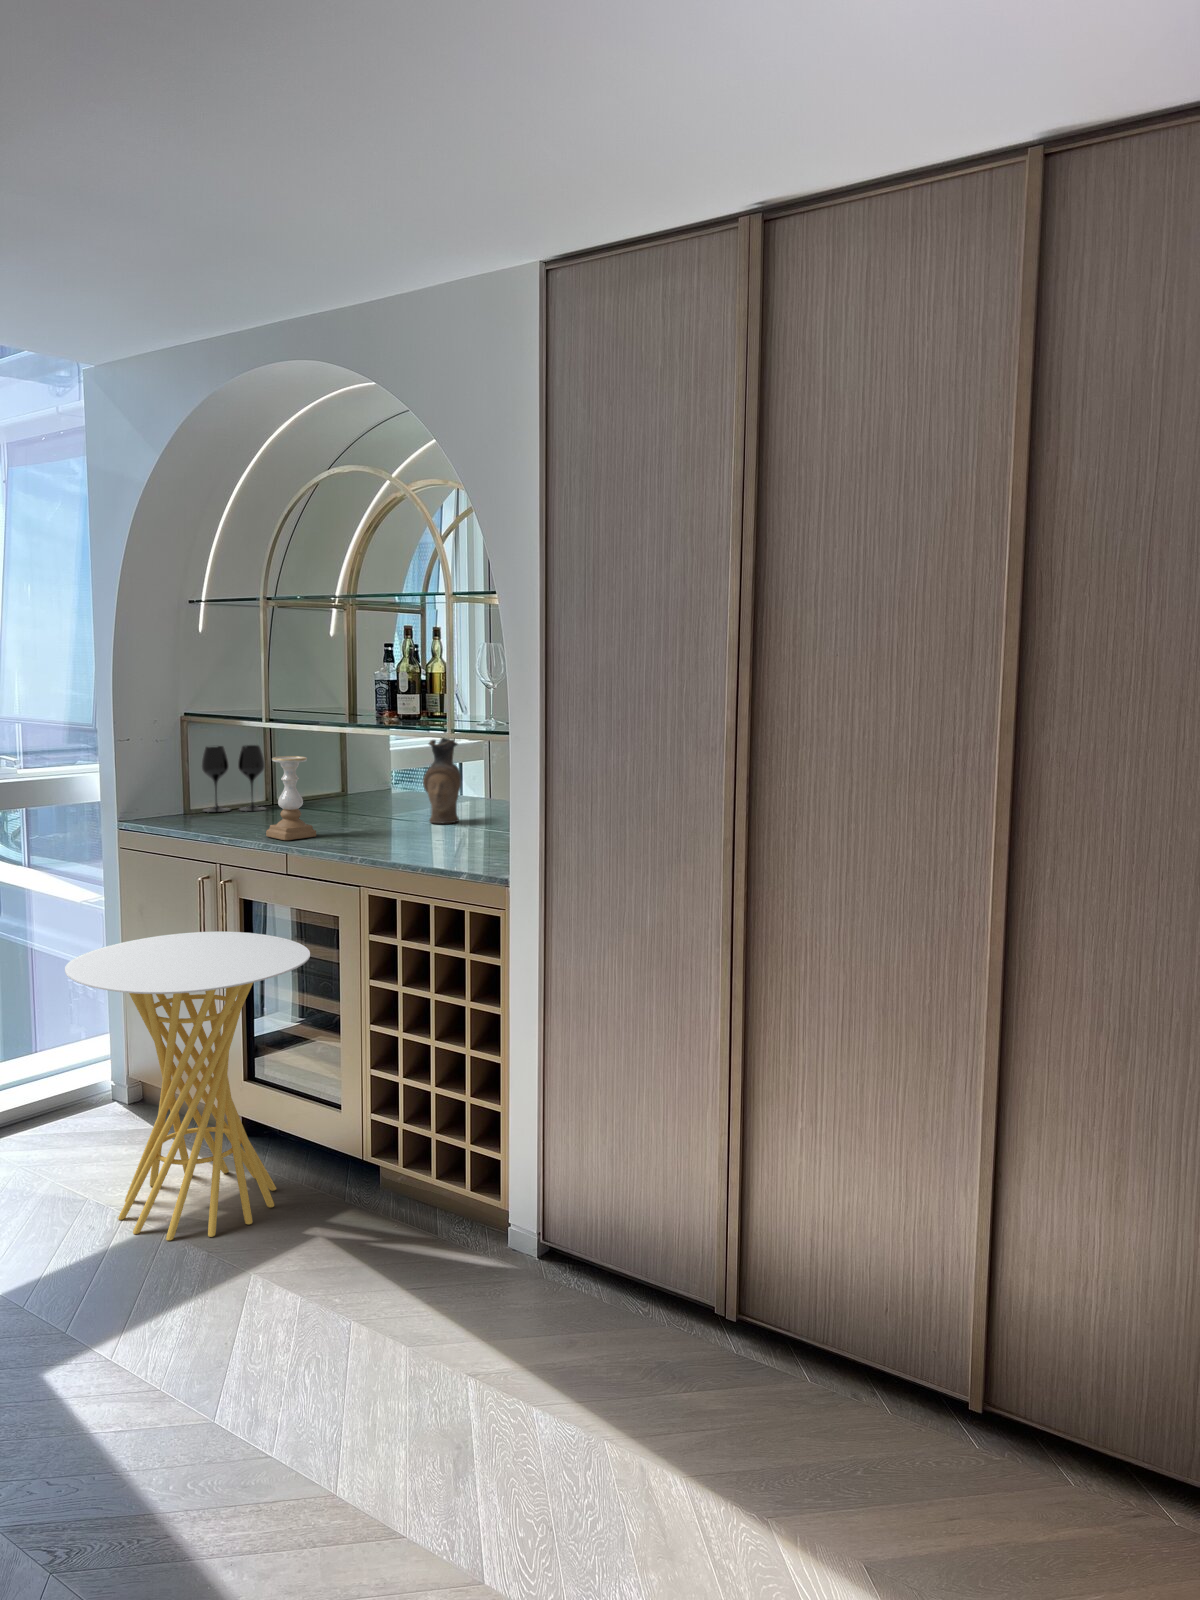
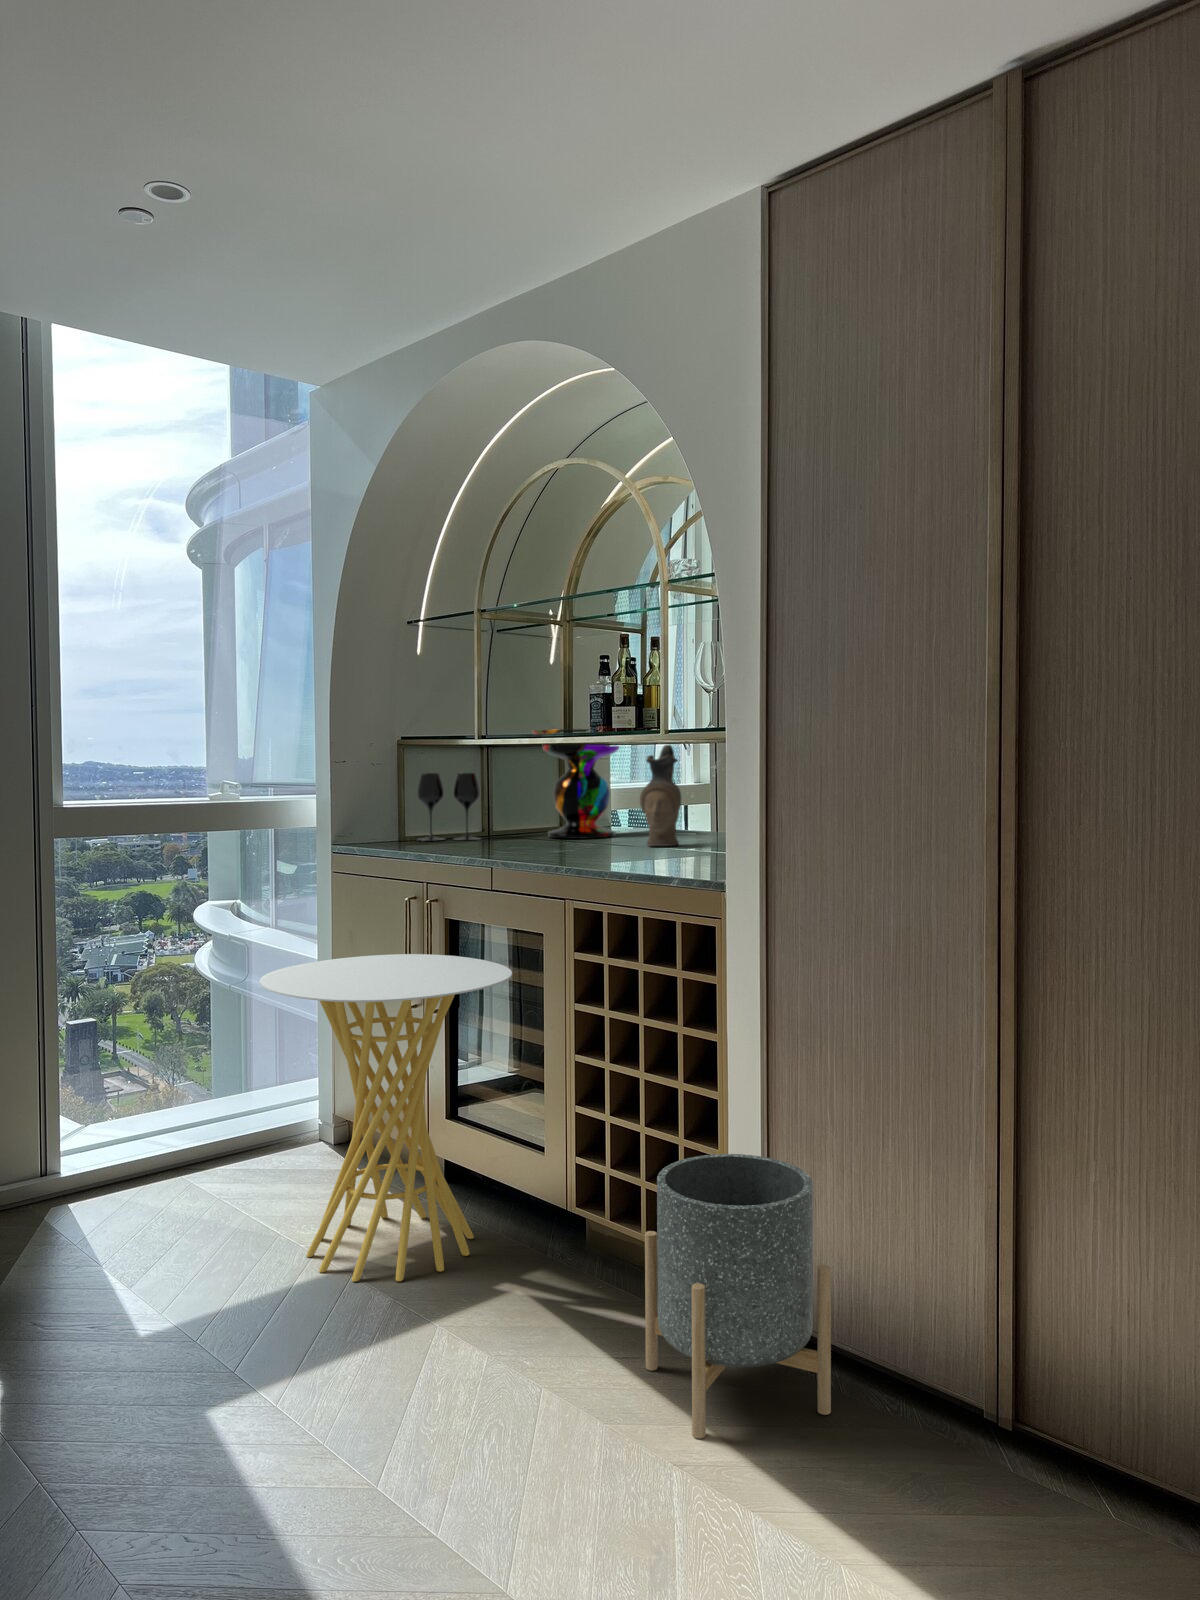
decorative bowl: none [315,704,411,810] -> present [532,729,619,839]
candle holder: present [266,756,316,840] -> none [474,770,525,857]
planter: none [441,1114,599,1355] -> present [645,1154,831,1439]

